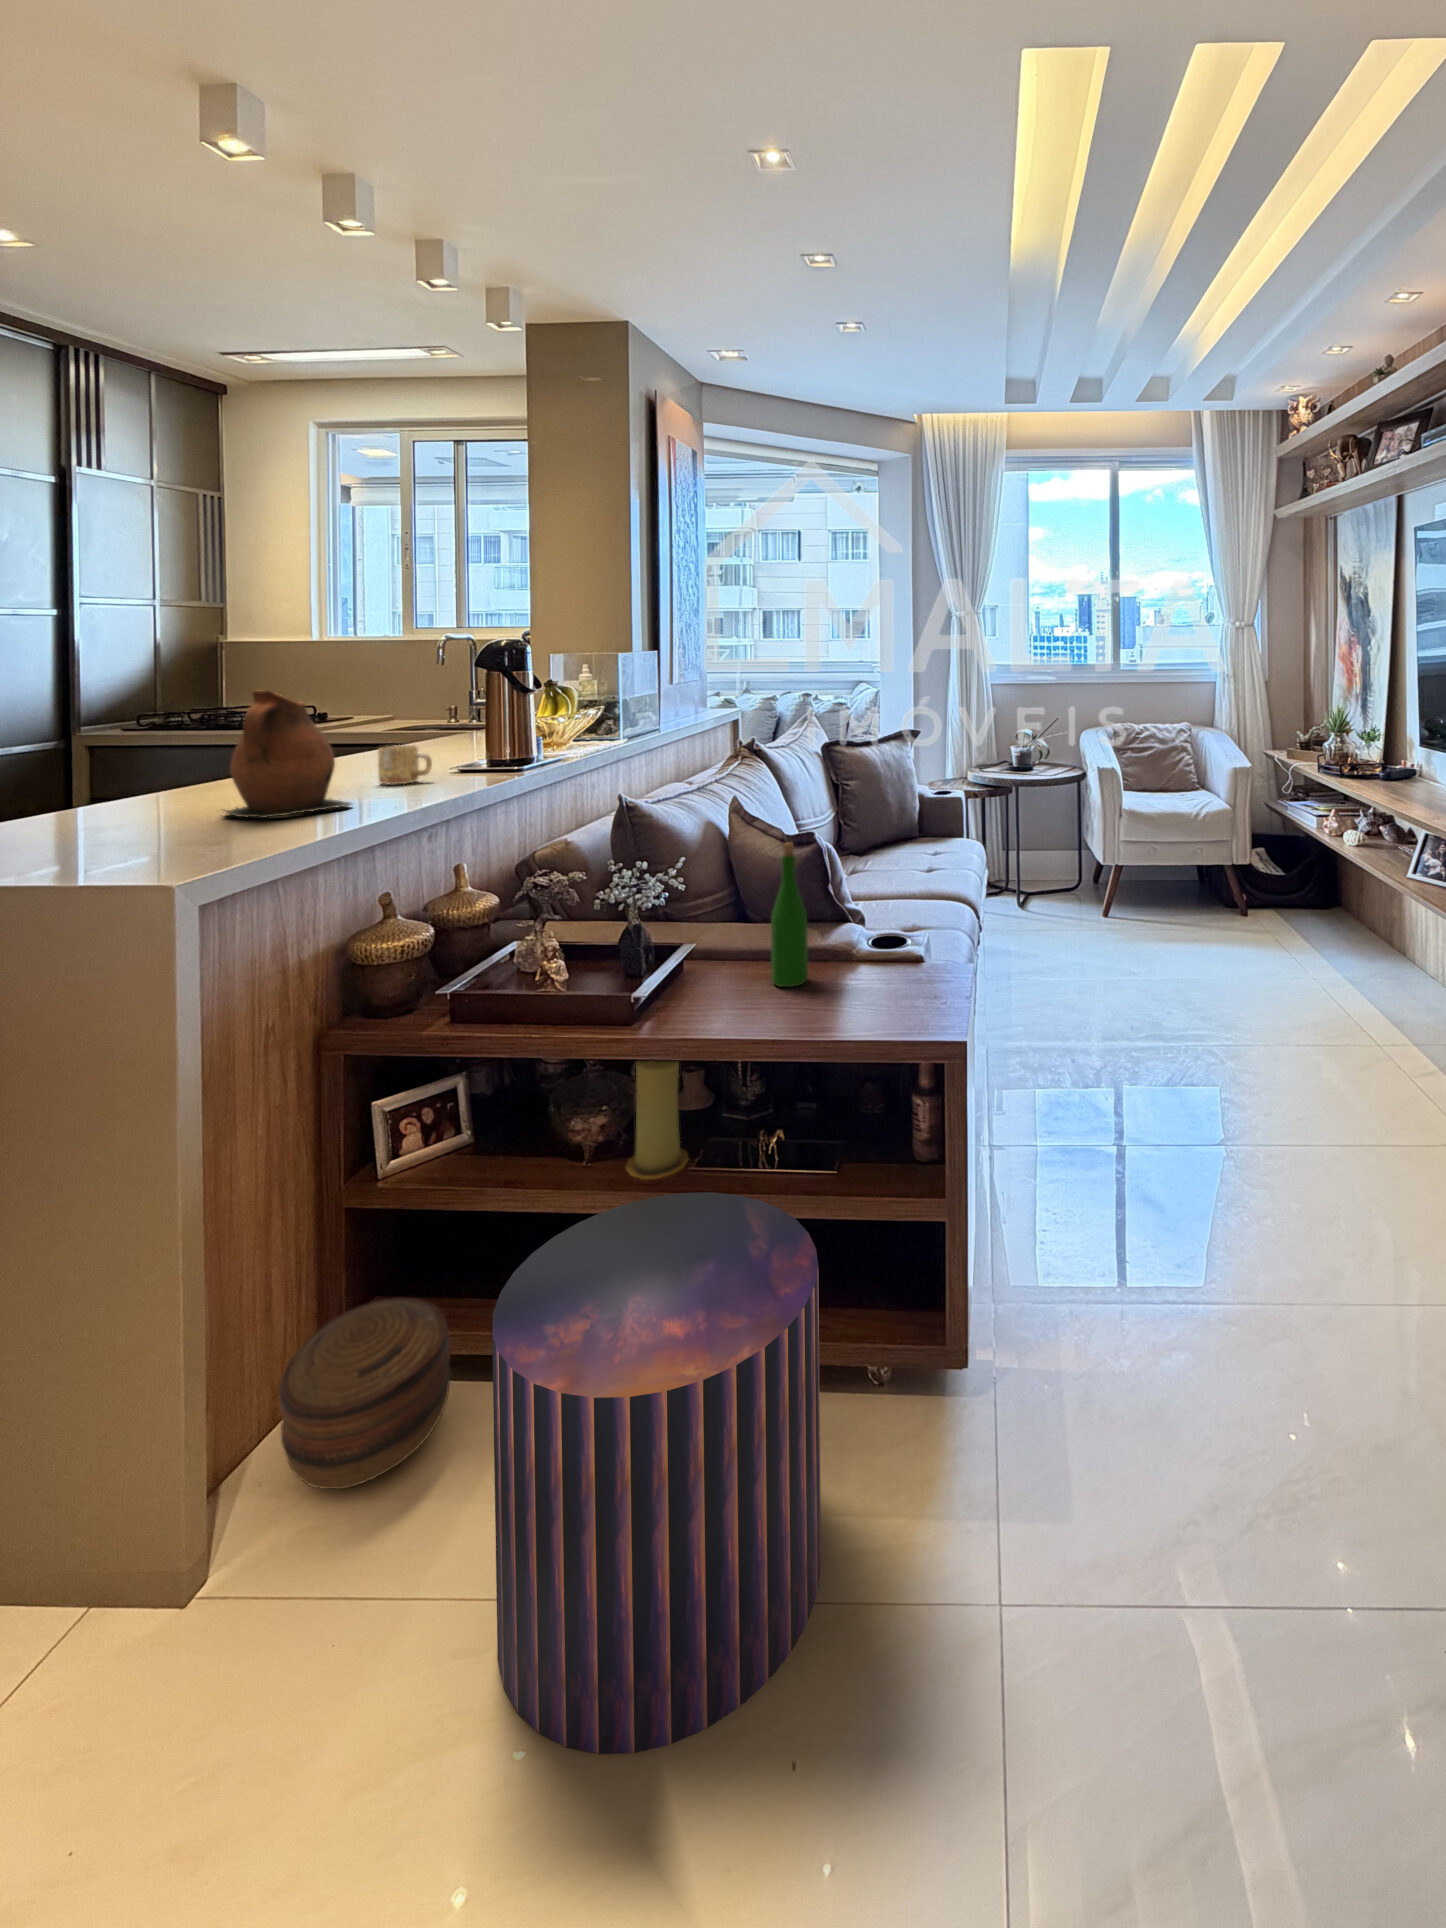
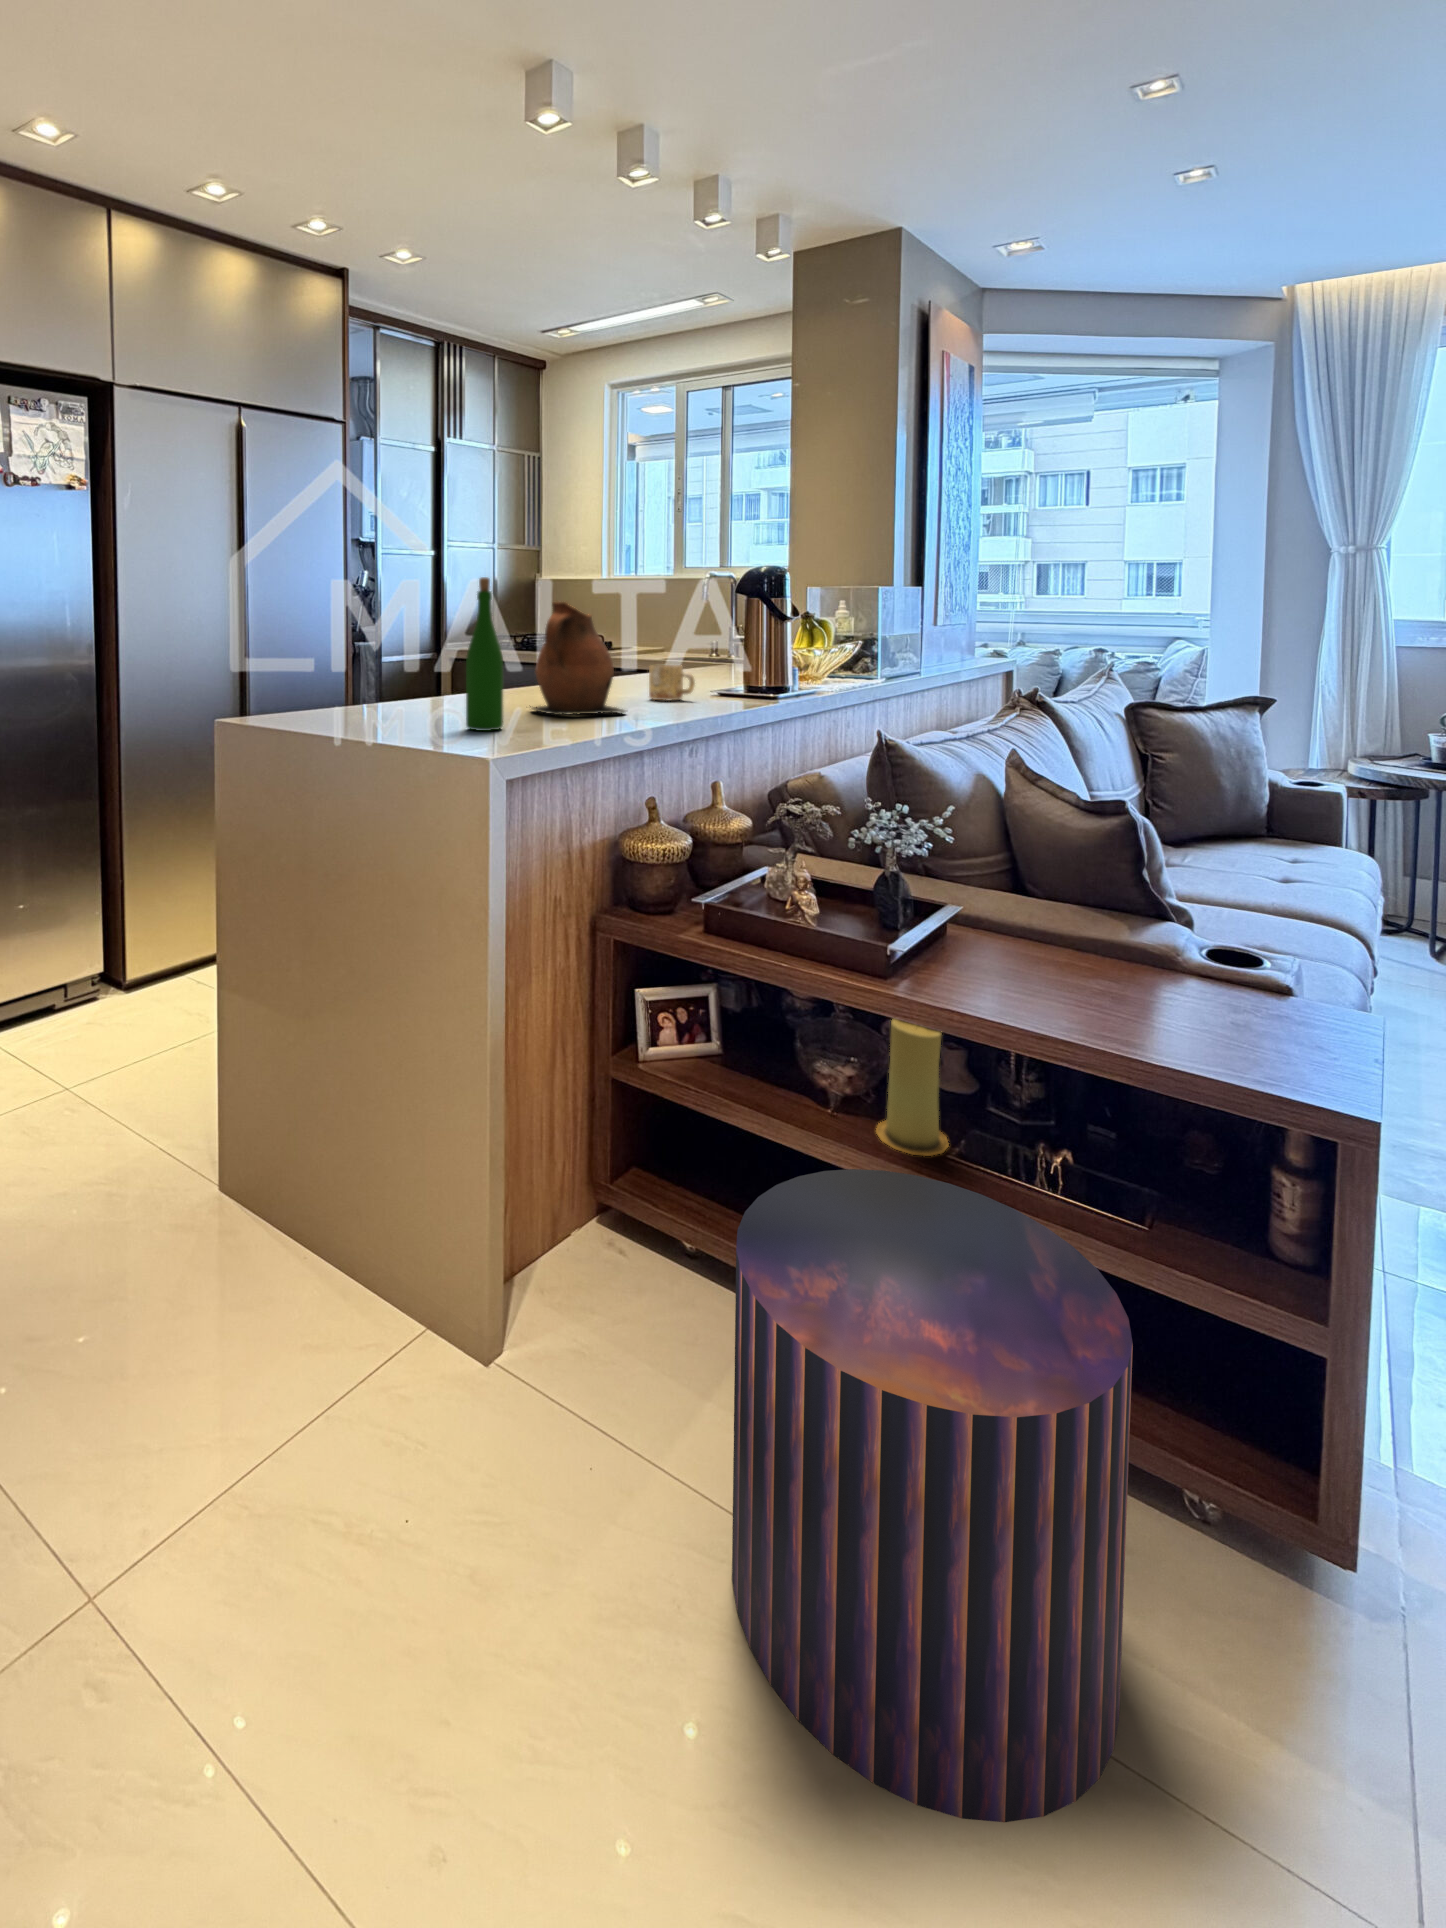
wine bottle: present [771,842,808,987] -> present [466,577,503,731]
basket: present [279,1298,450,1489] -> none [558,1171,696,1334]

